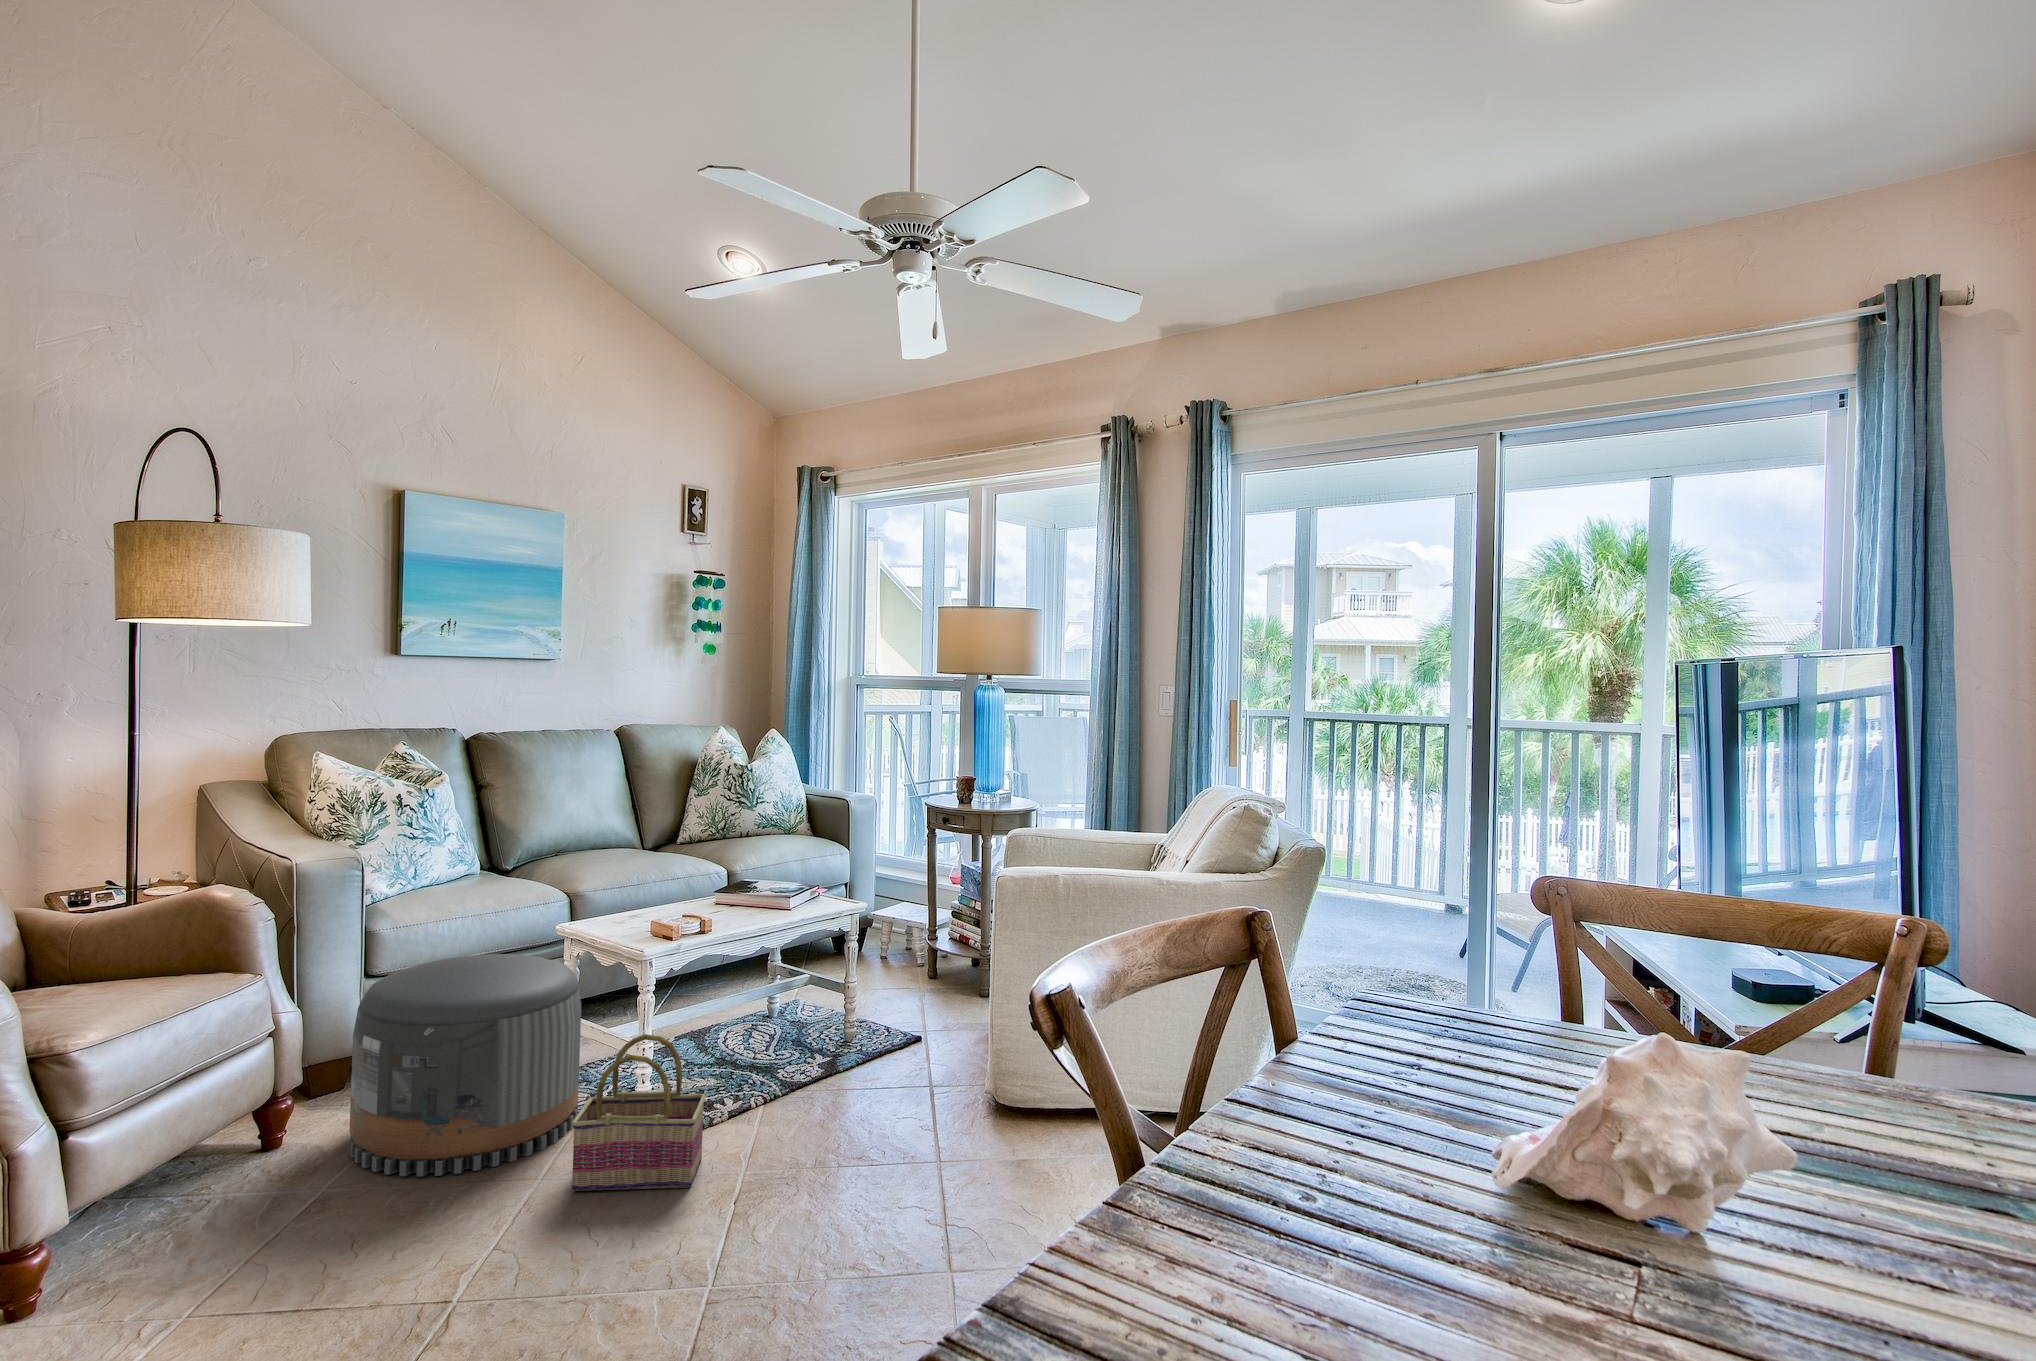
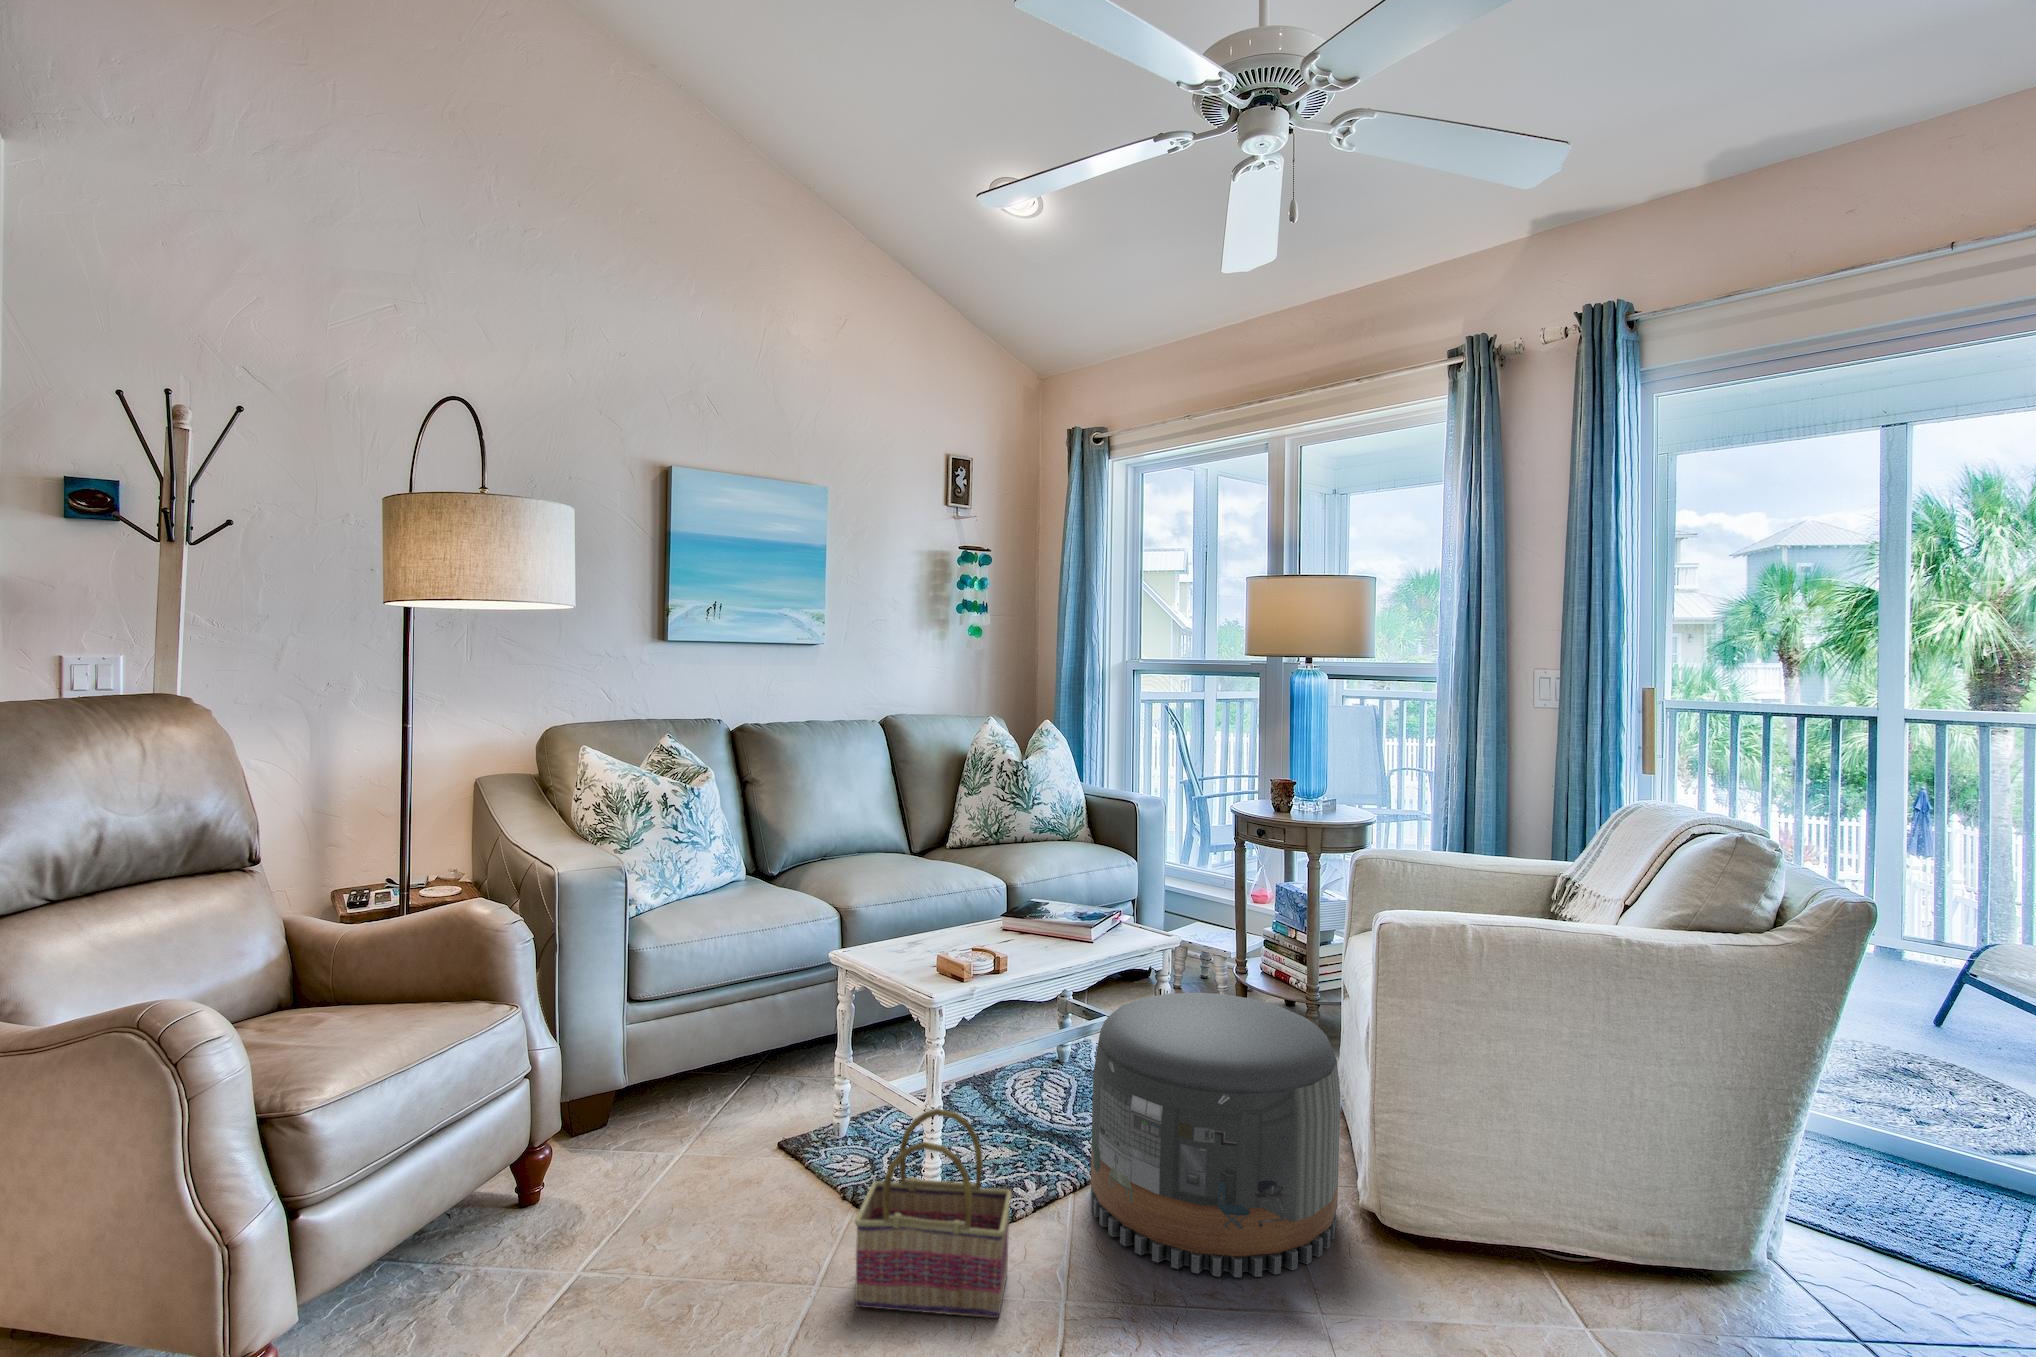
pouf: present [350,954,581,1177] -> present [1090,993,1340,1277]

